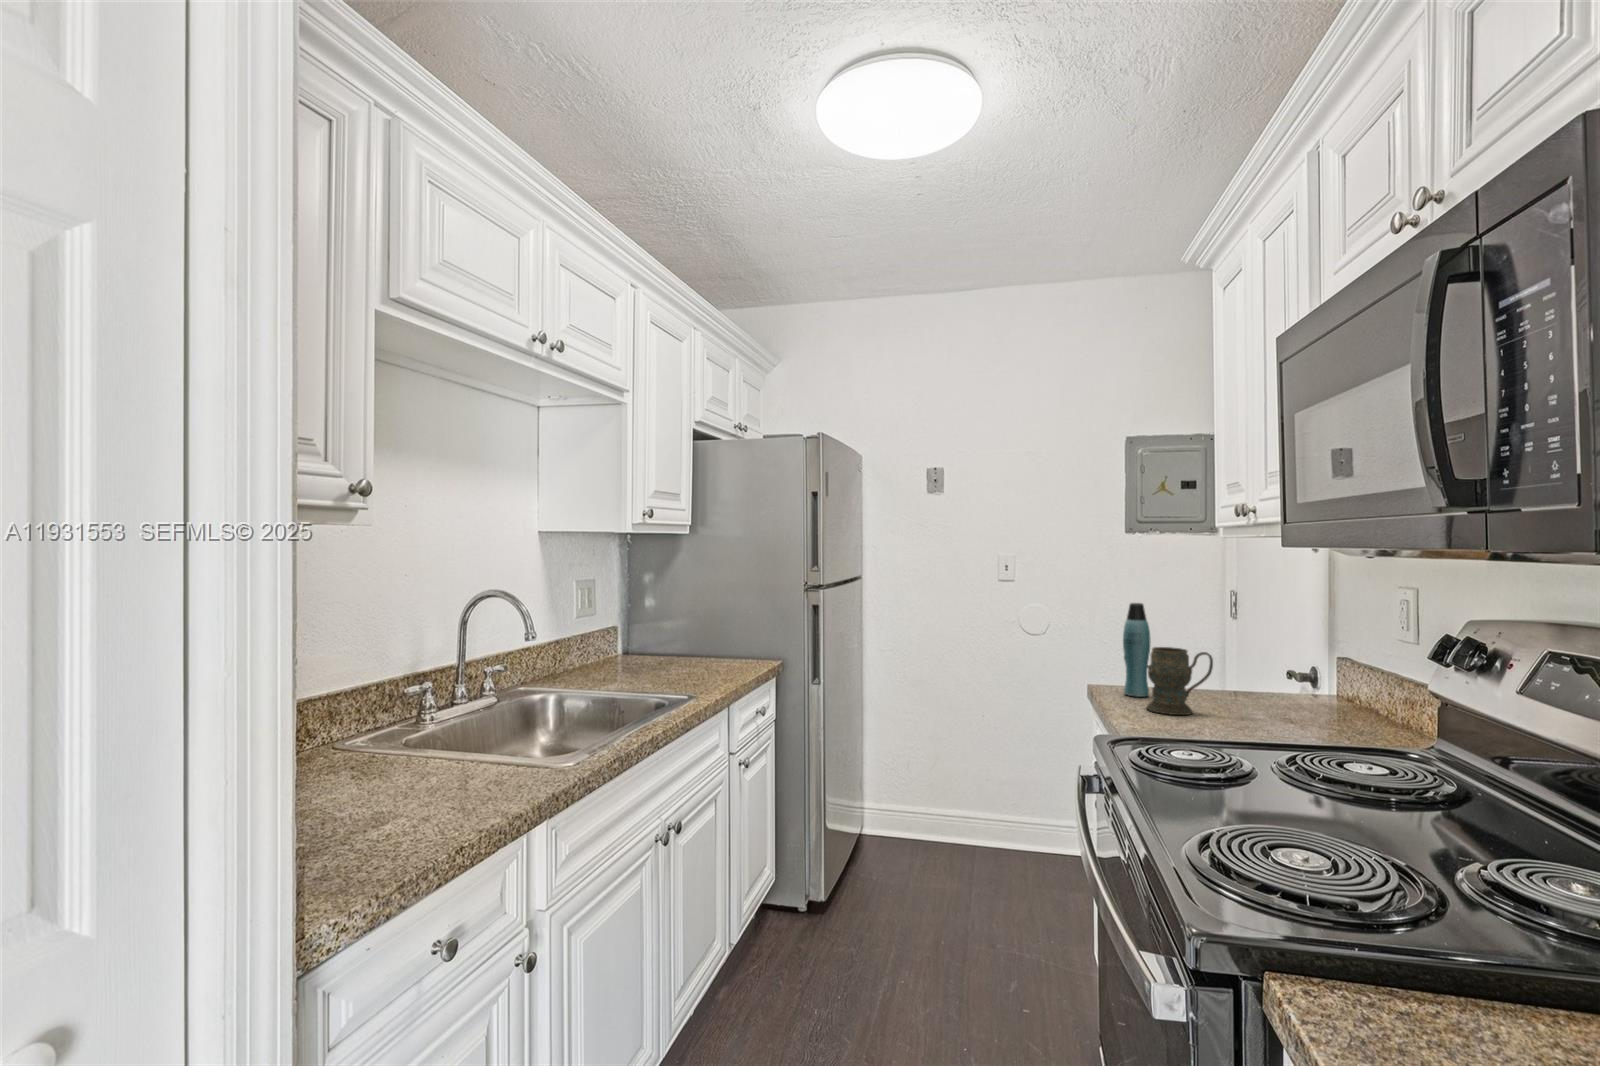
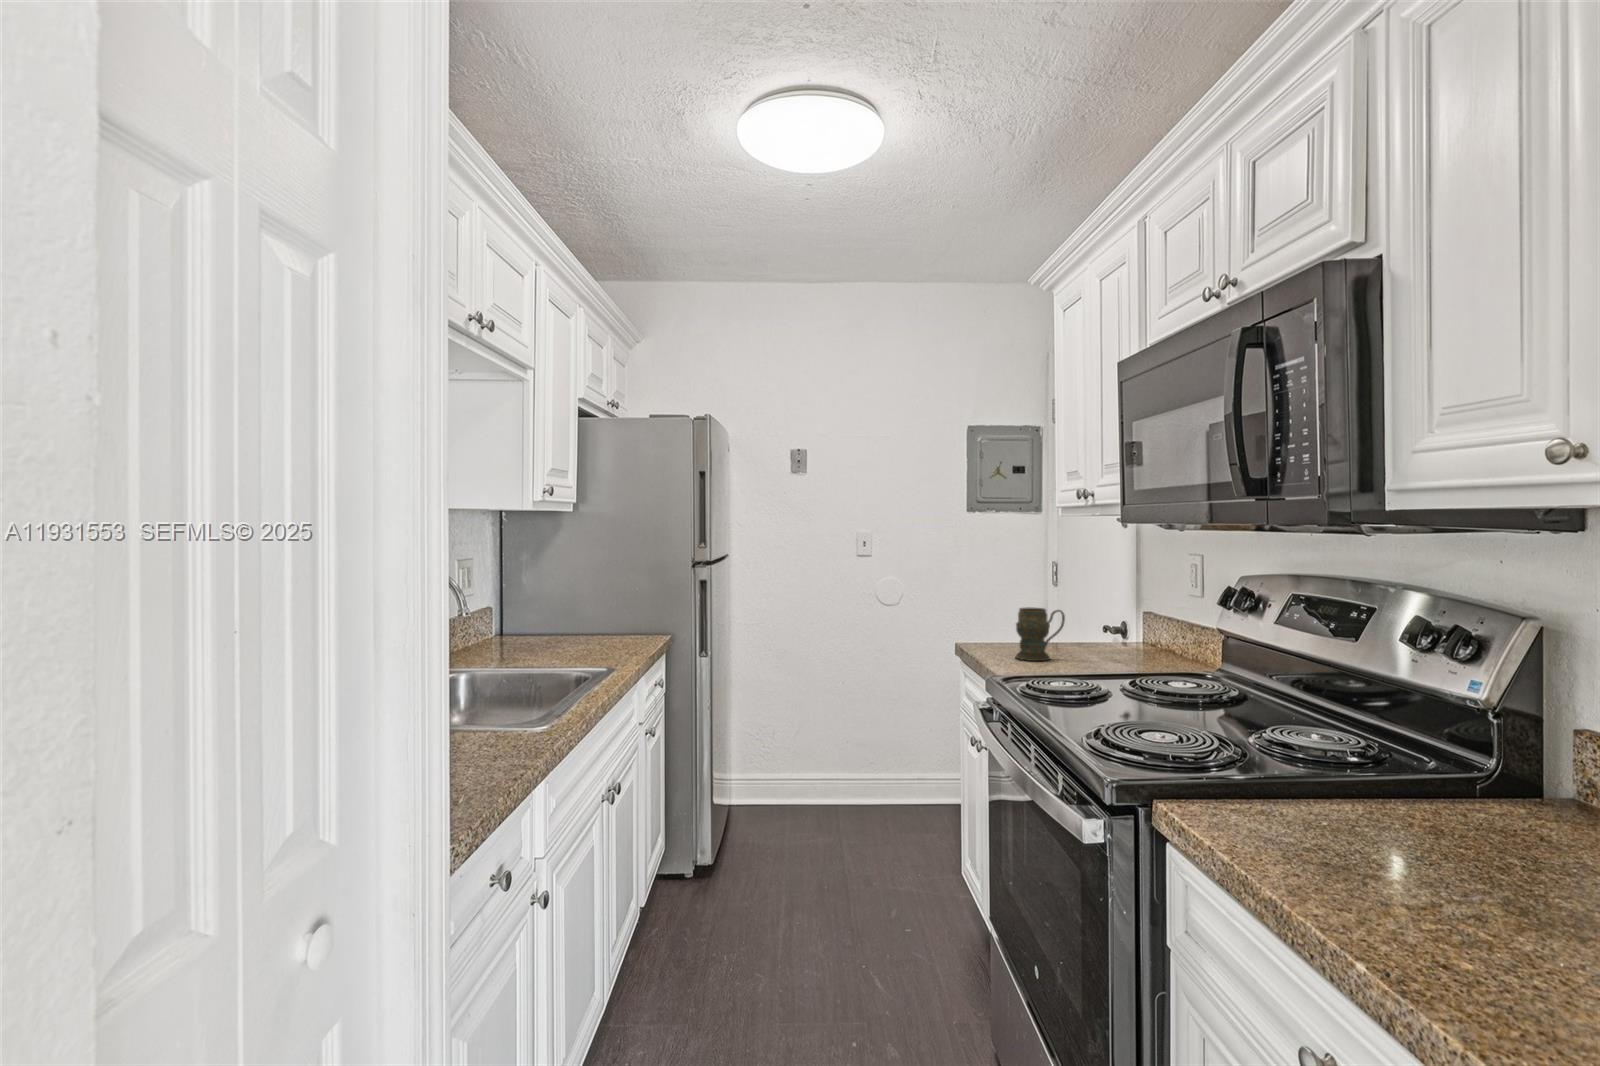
bottle: present [1123,603,1150,697] -> none [992,573,1013,650]

